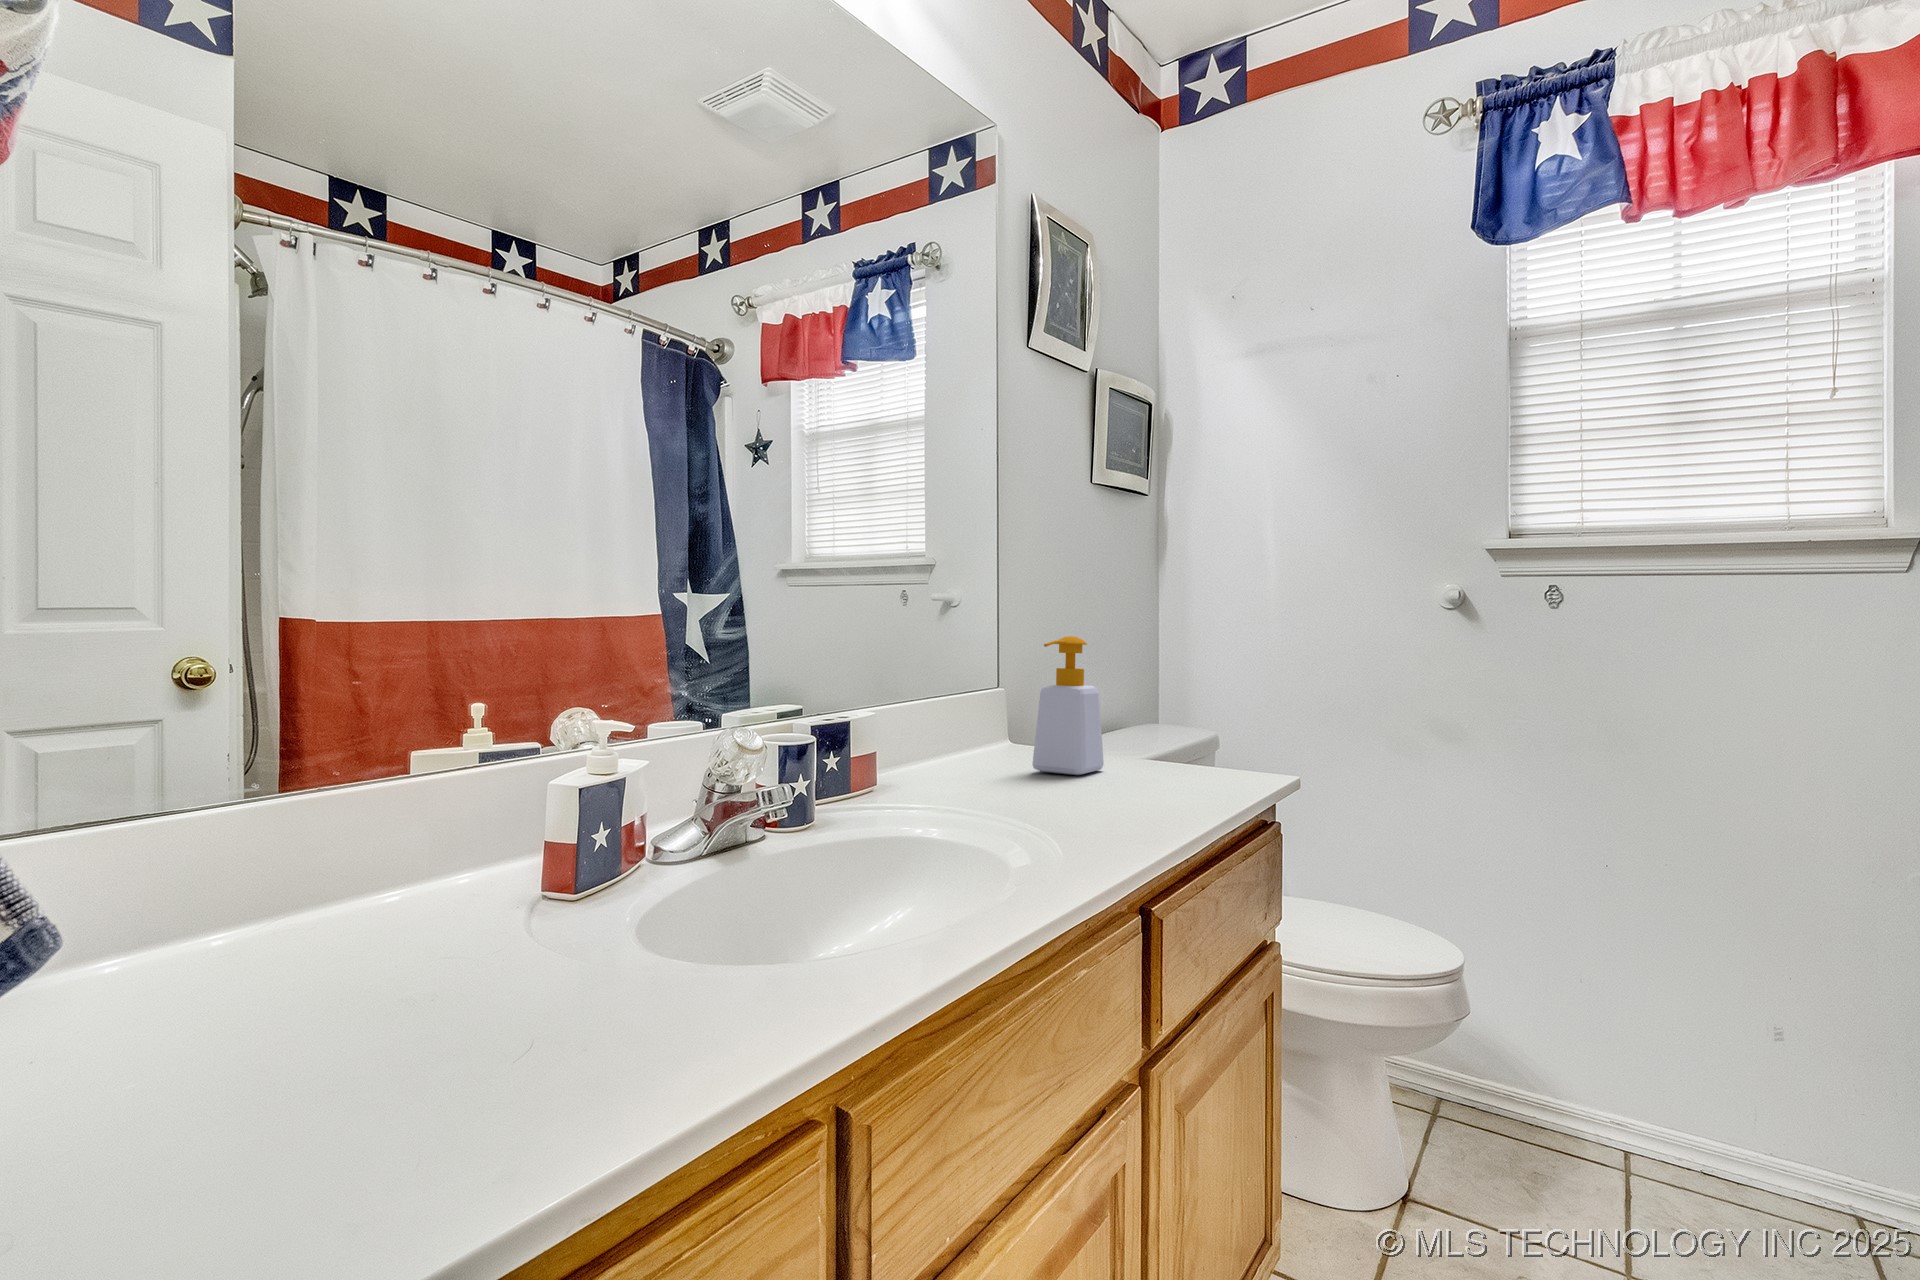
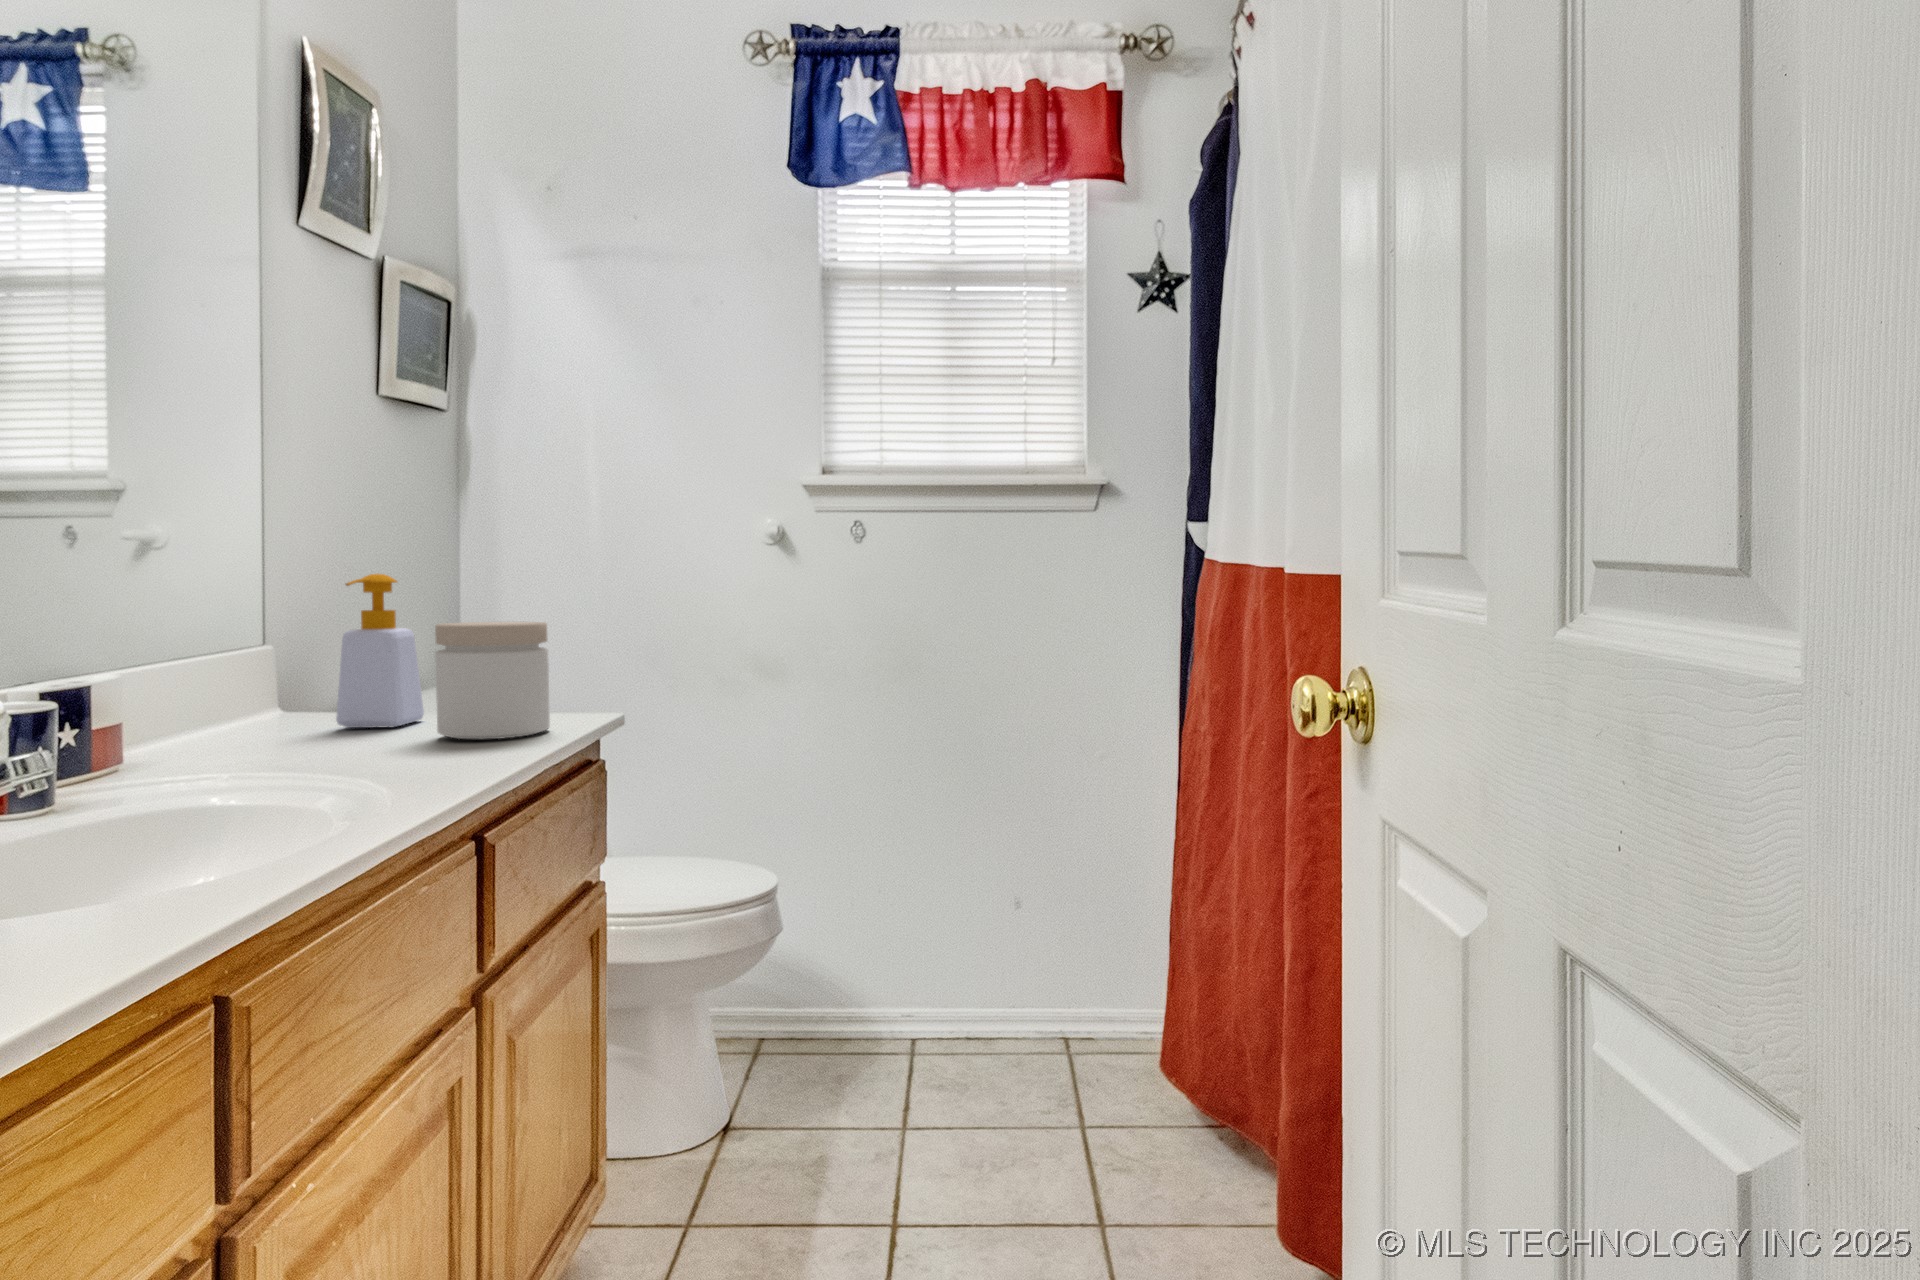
jar: none [1113,683,1219,799] -> present [435,622,550,739]

